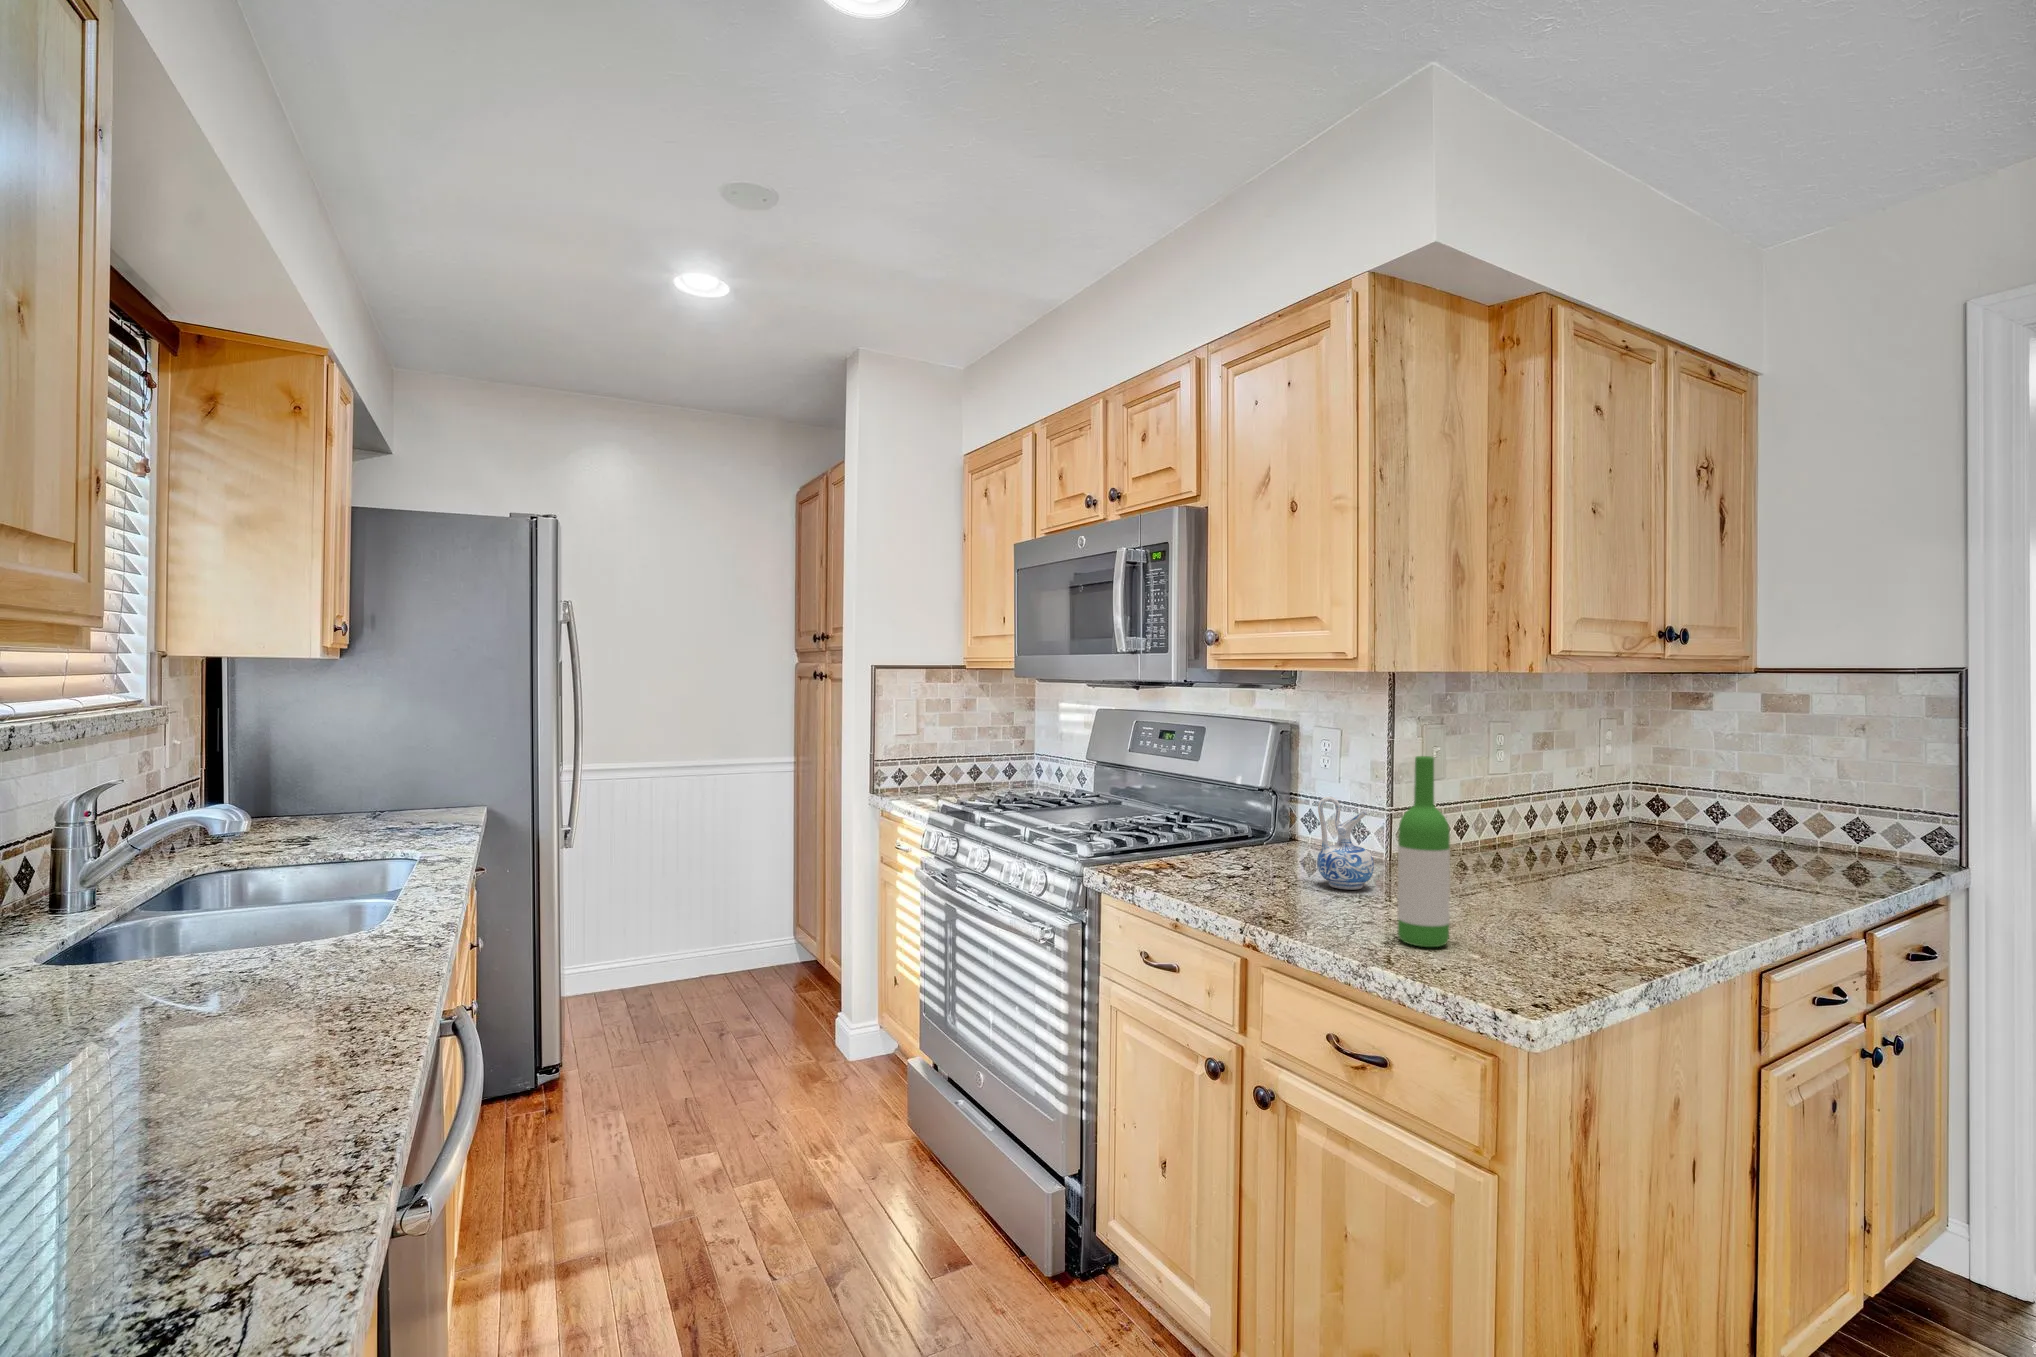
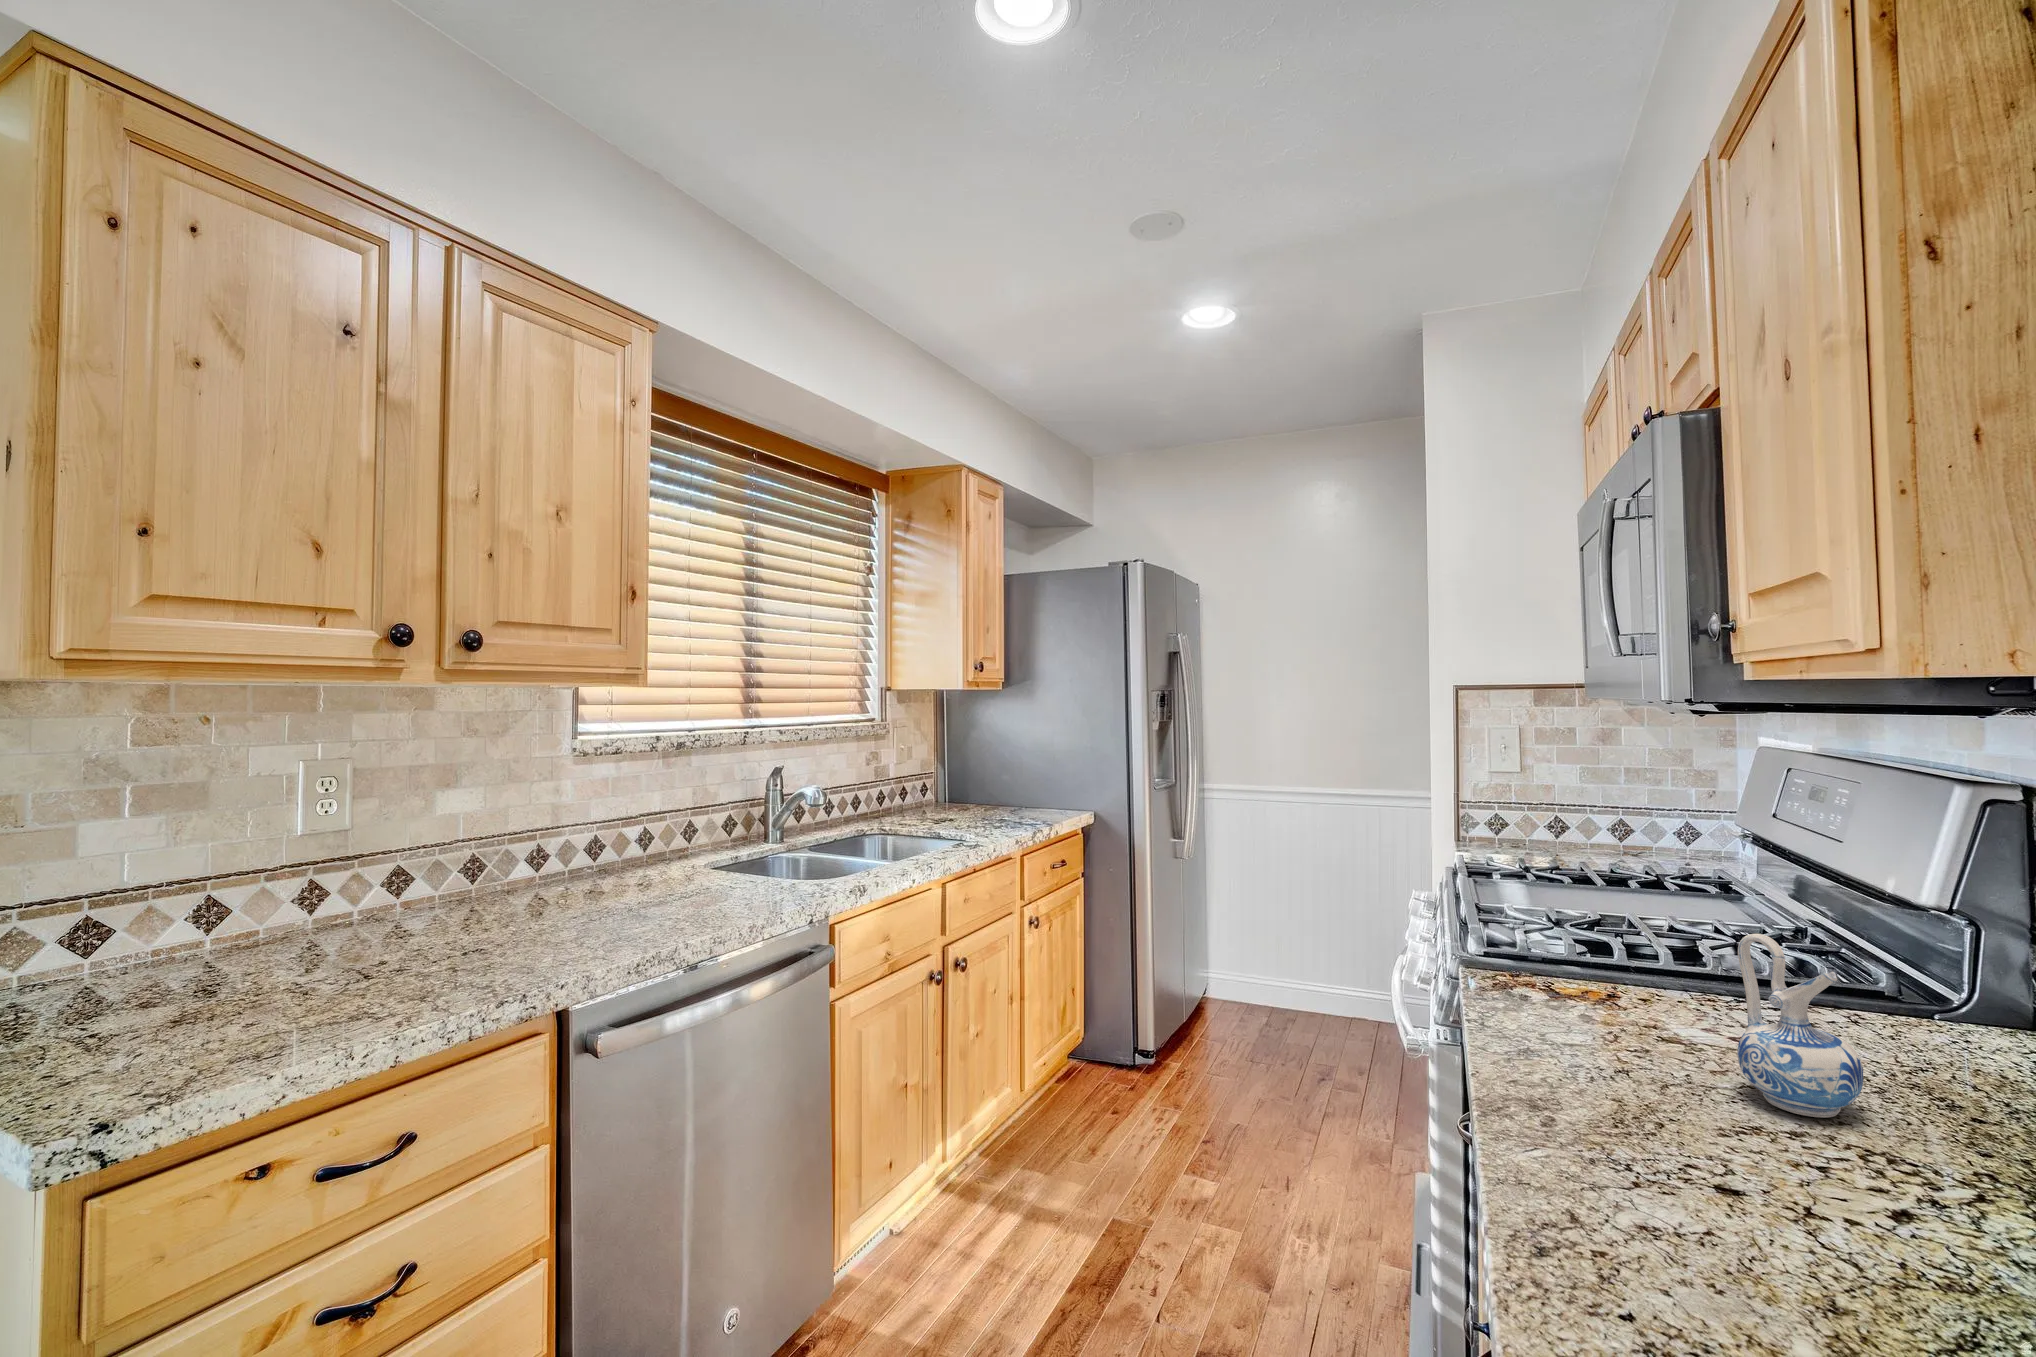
wine bottle: present [1397,756,1450,947] -> none [1599,875,1707,1245]

